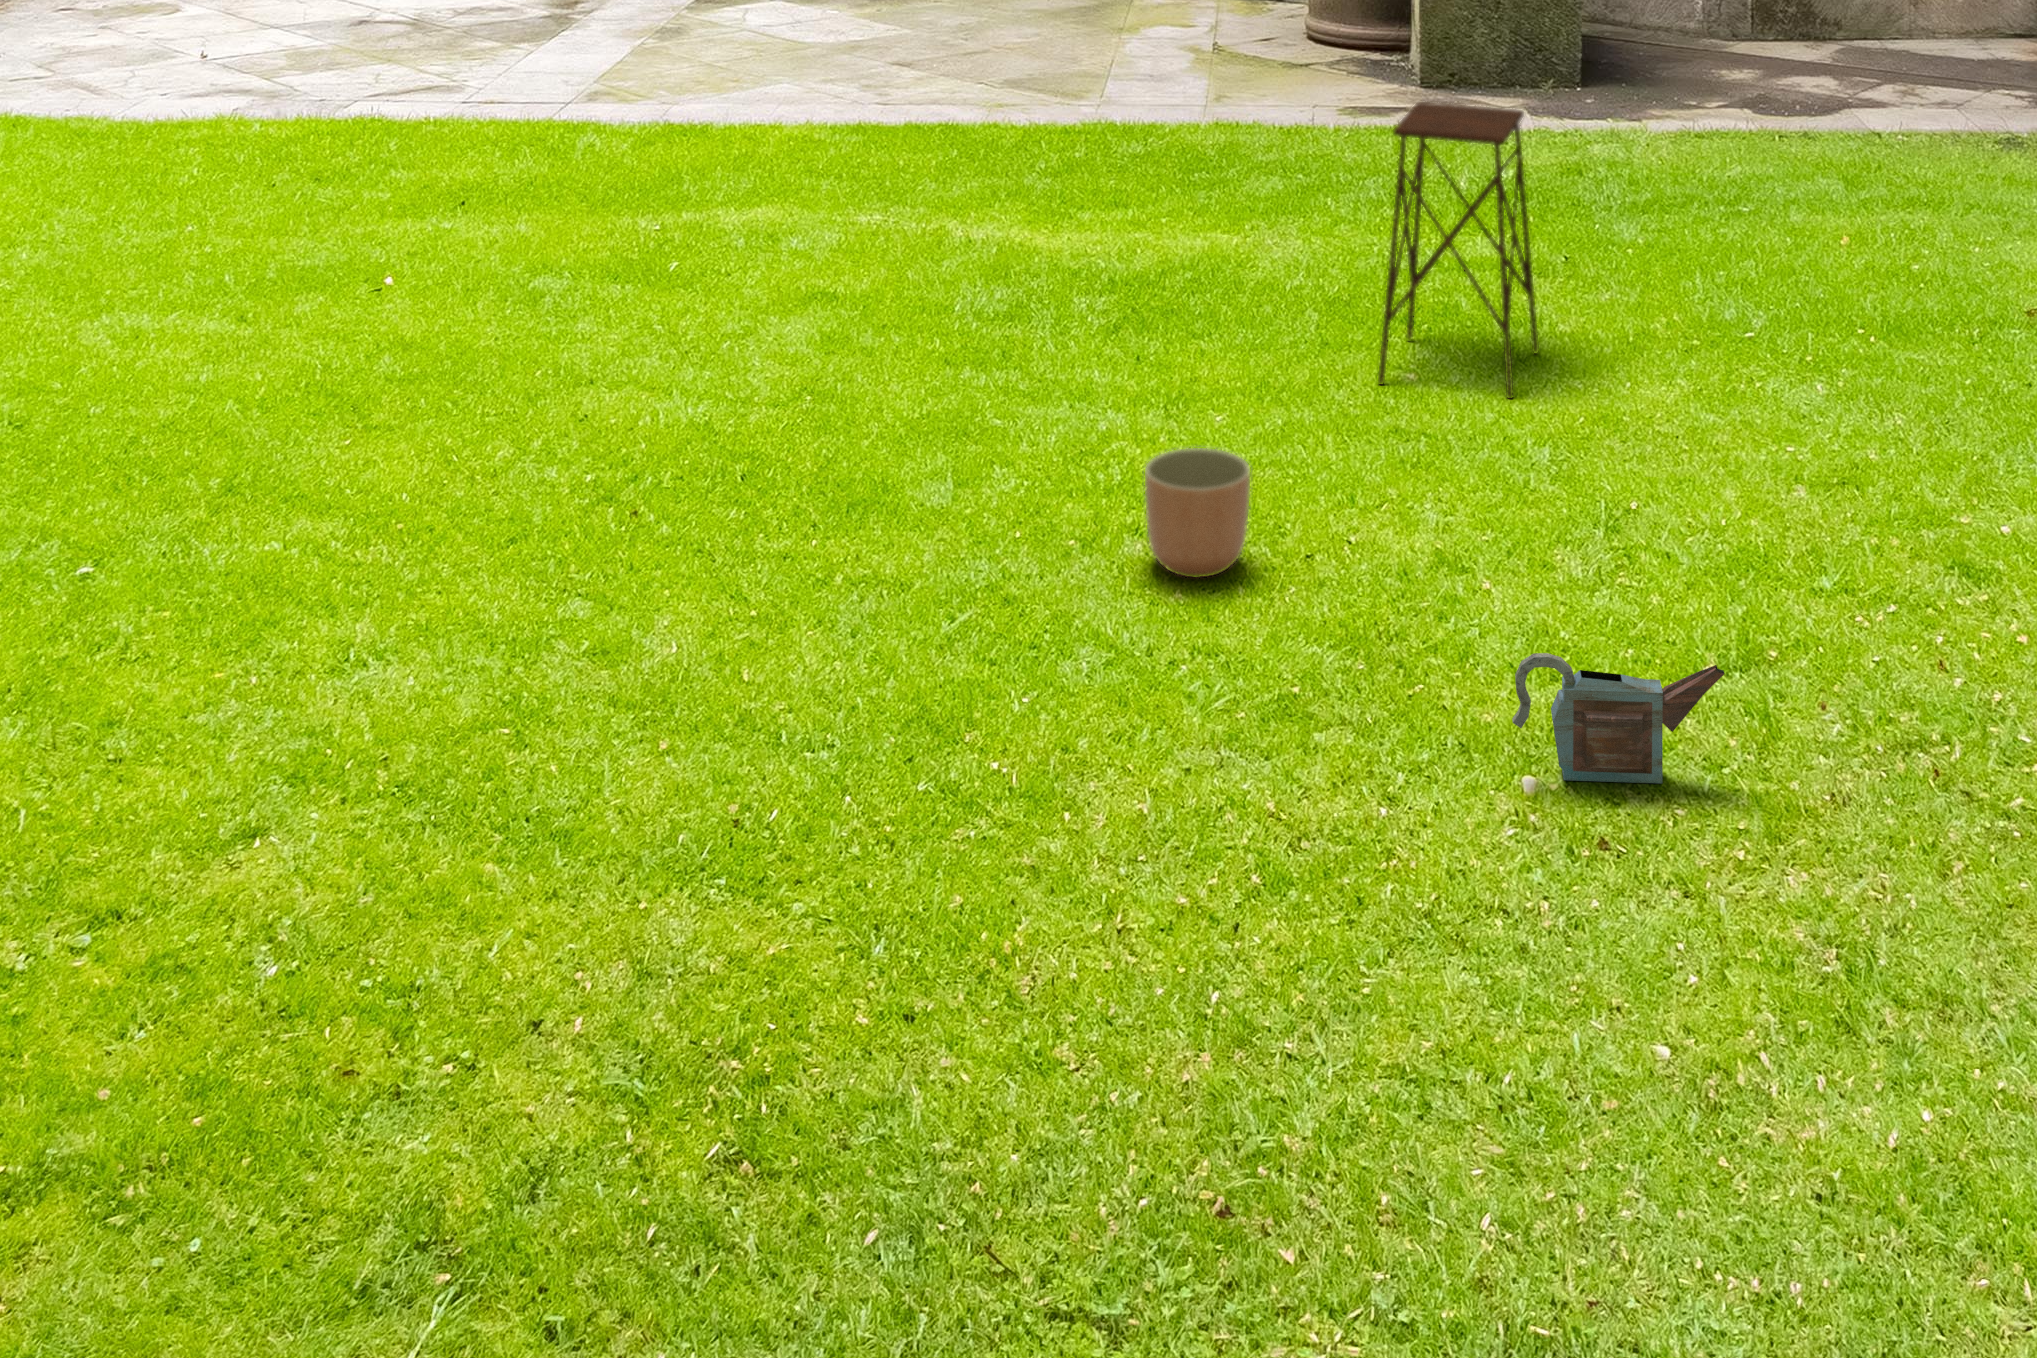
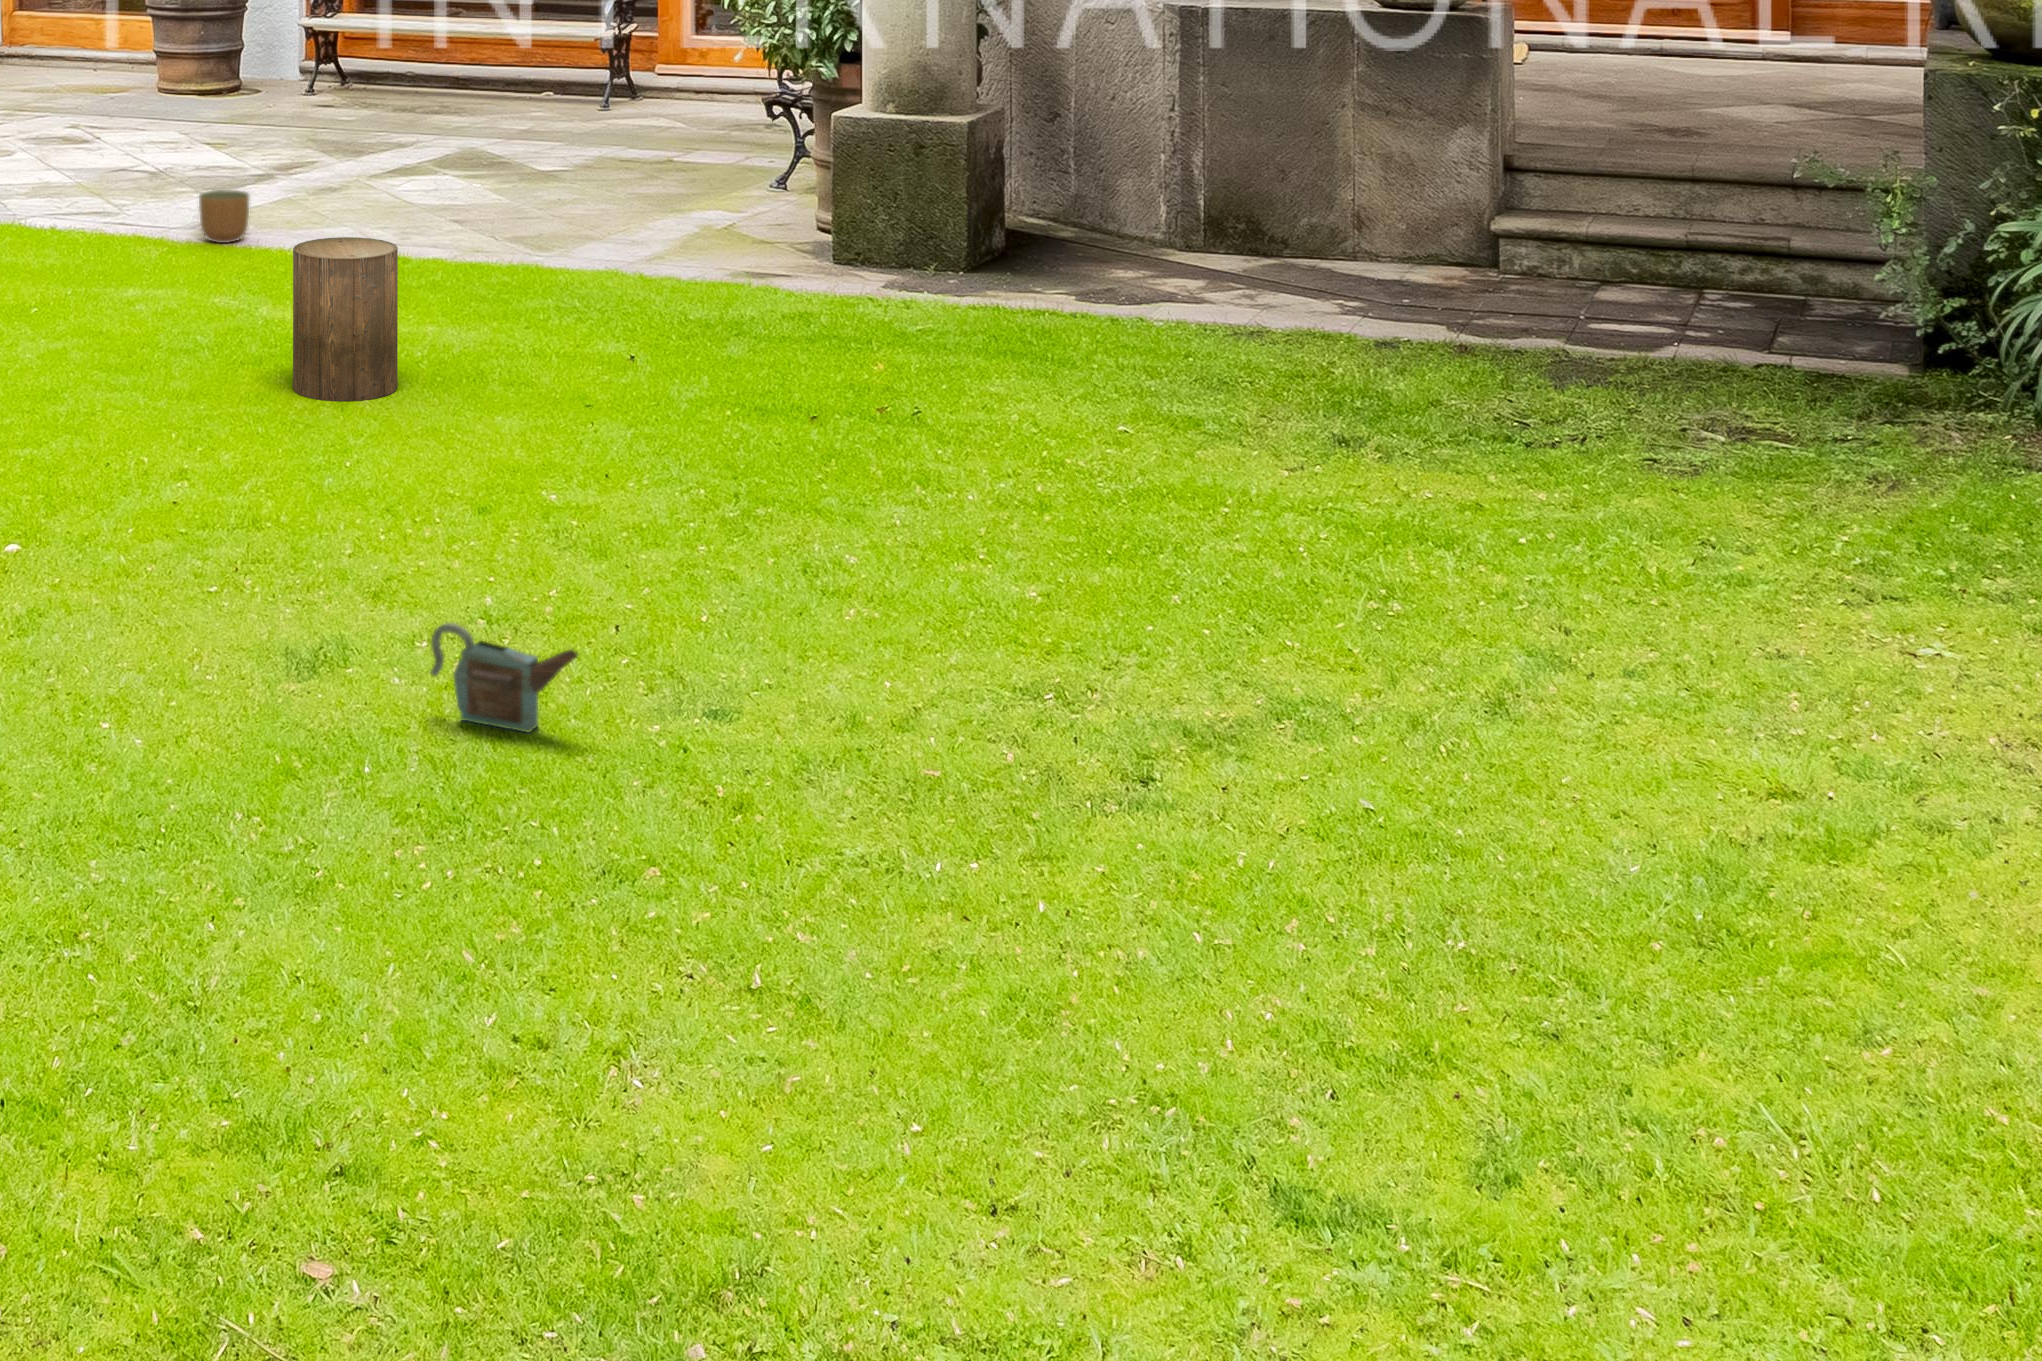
side table: present [1378,102,1539,398] -> none [647,258,809,508]
stool: none [822,103,953,313] -> present [293,237,398,401]
planter: present [1145,448,1250,577] -> present [199,190,250,243]

